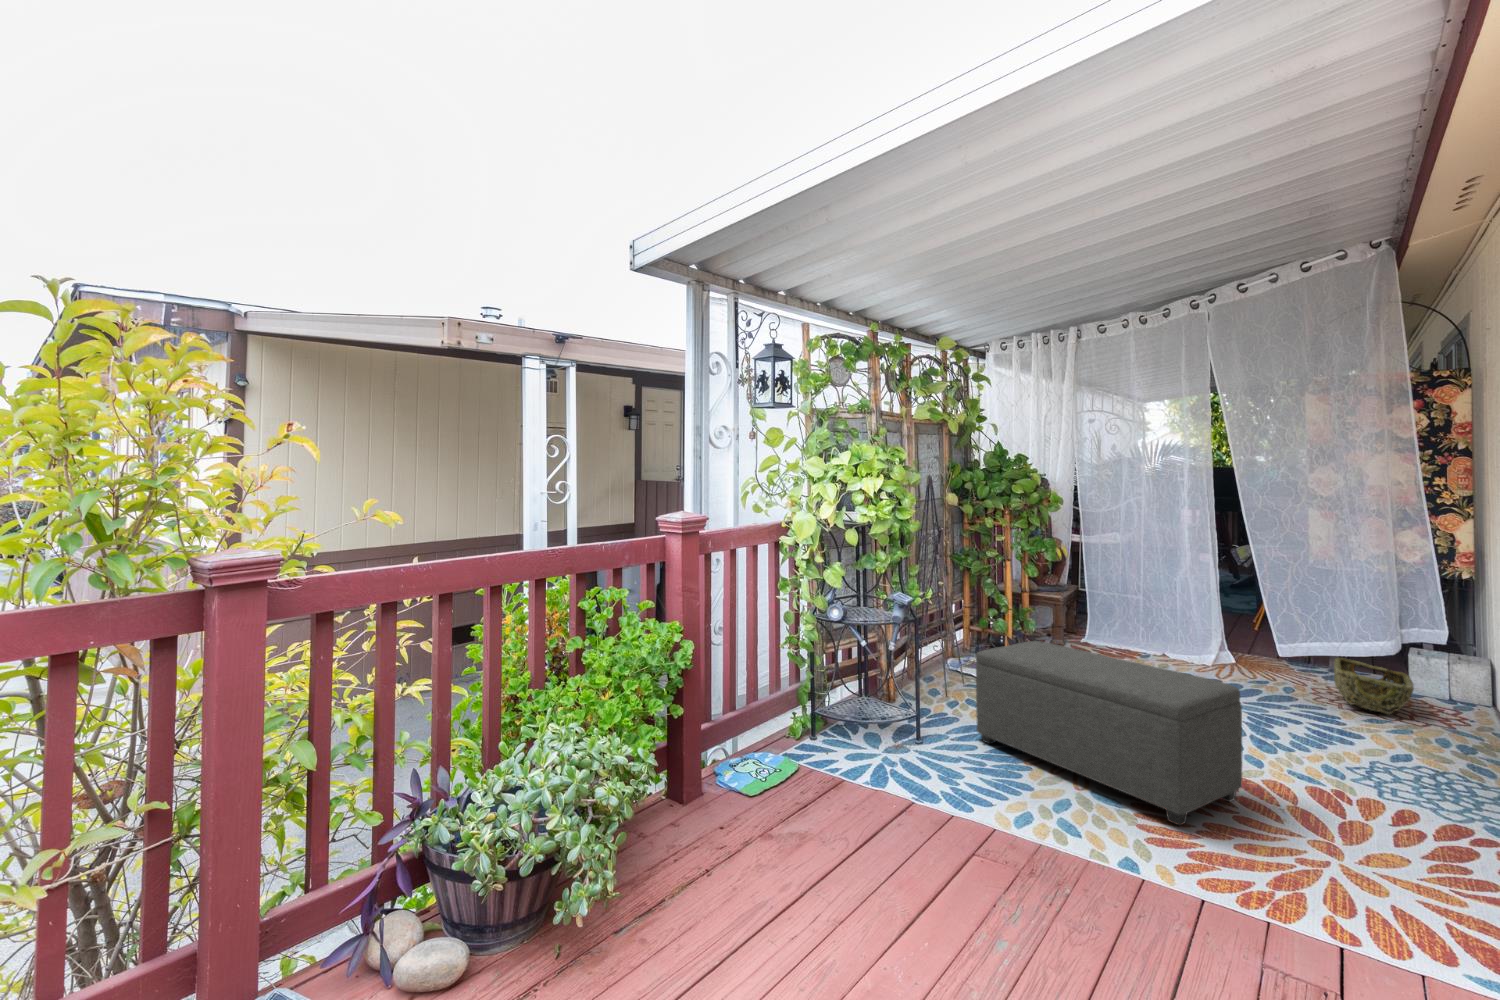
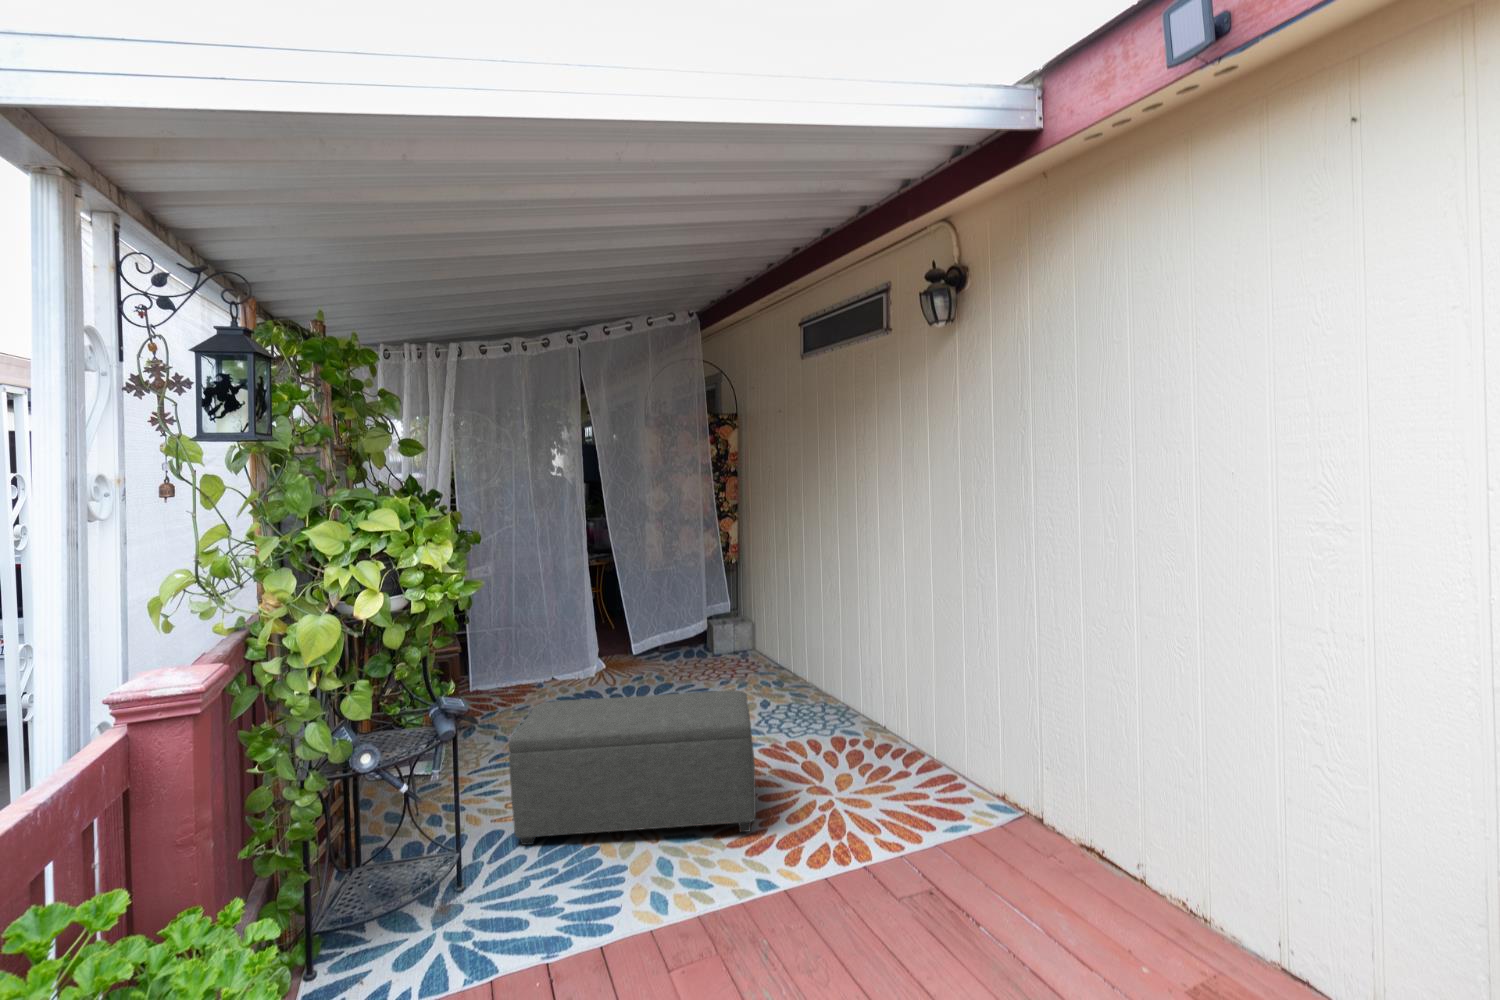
woven basket: present [1334,658,1414,715] -> none [684,641,740,678]

